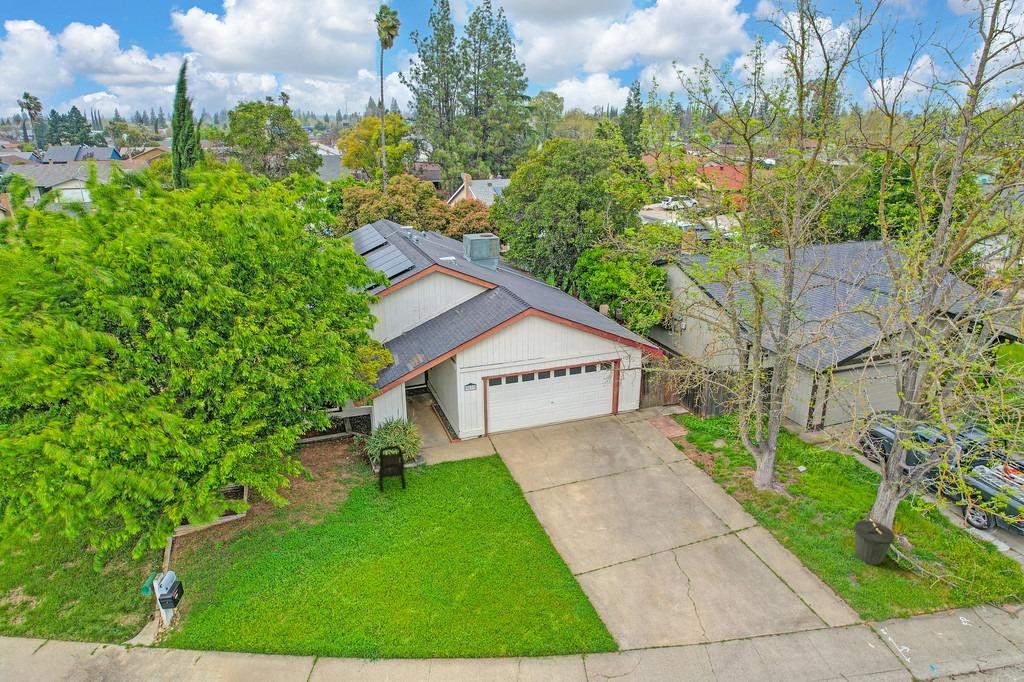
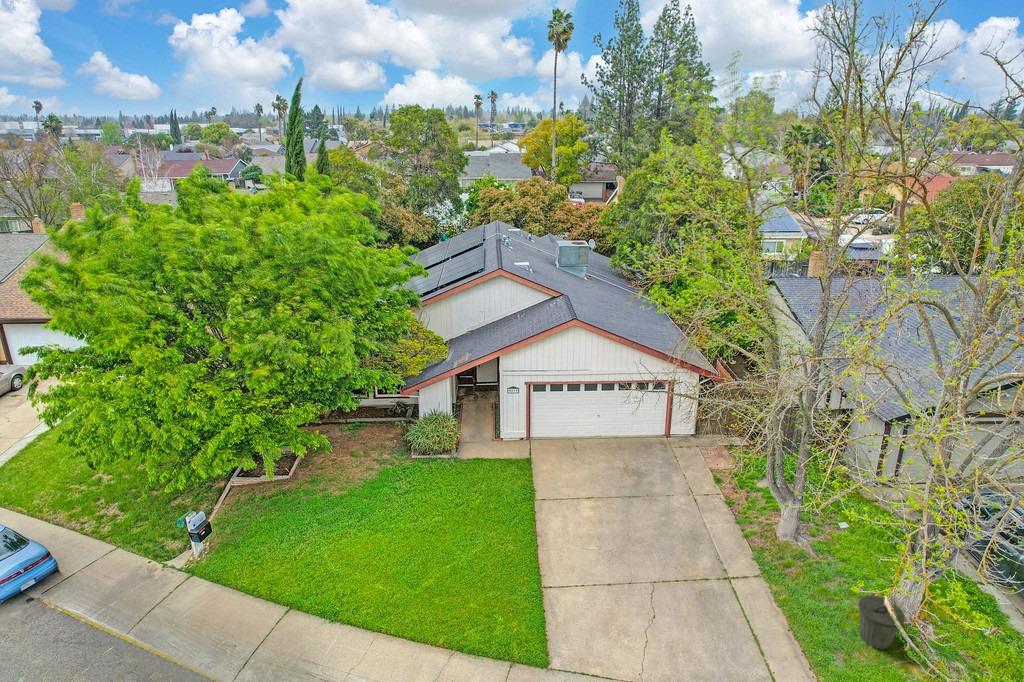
bench: present [379,446,405,492] -> none [404,436,434,477]

